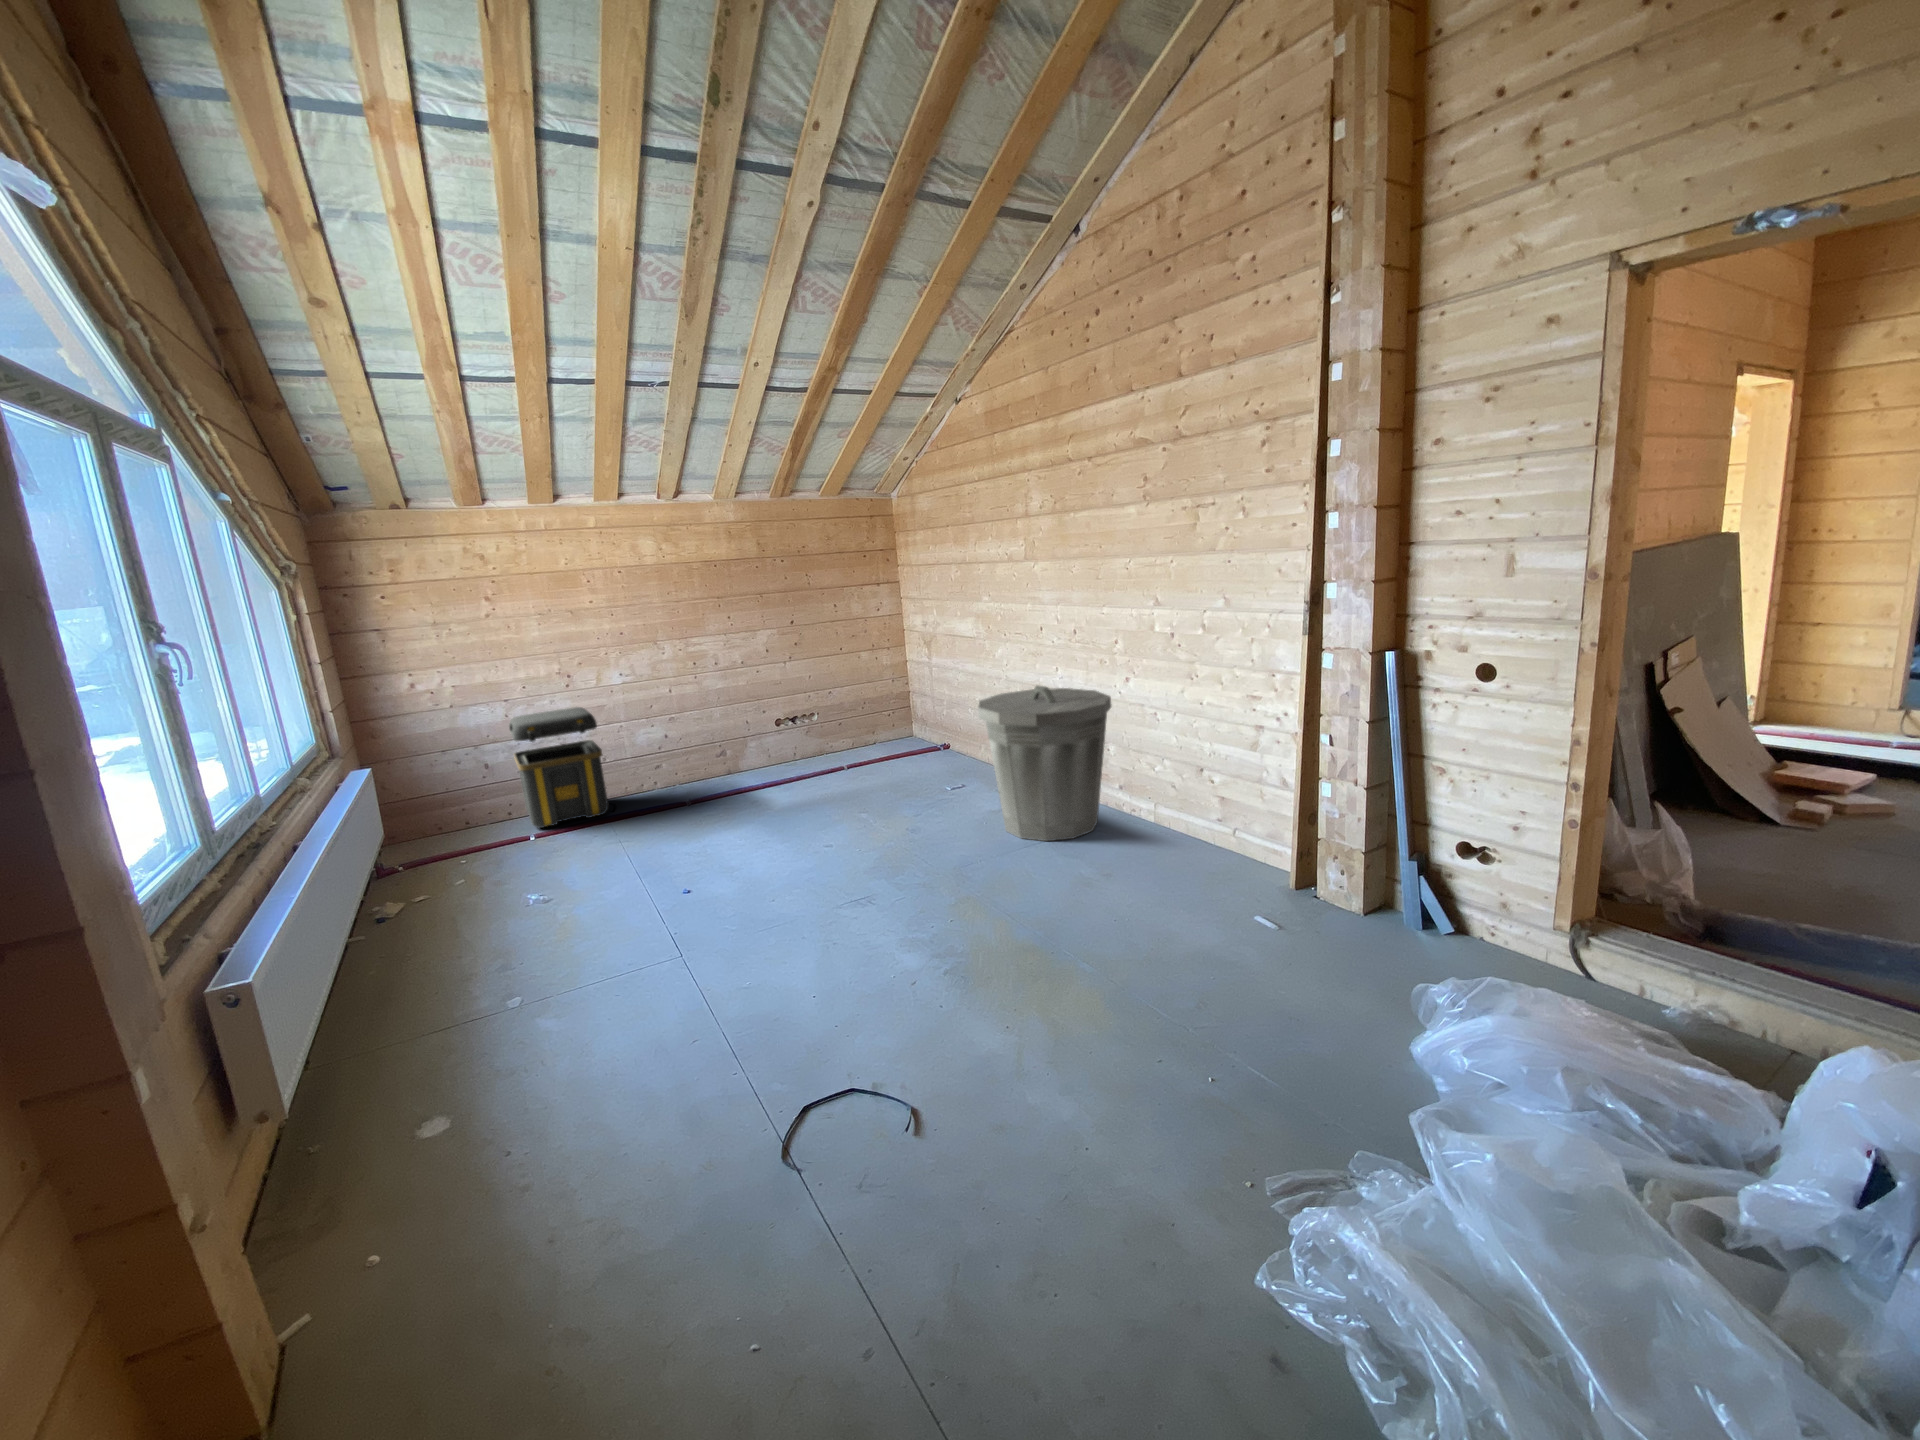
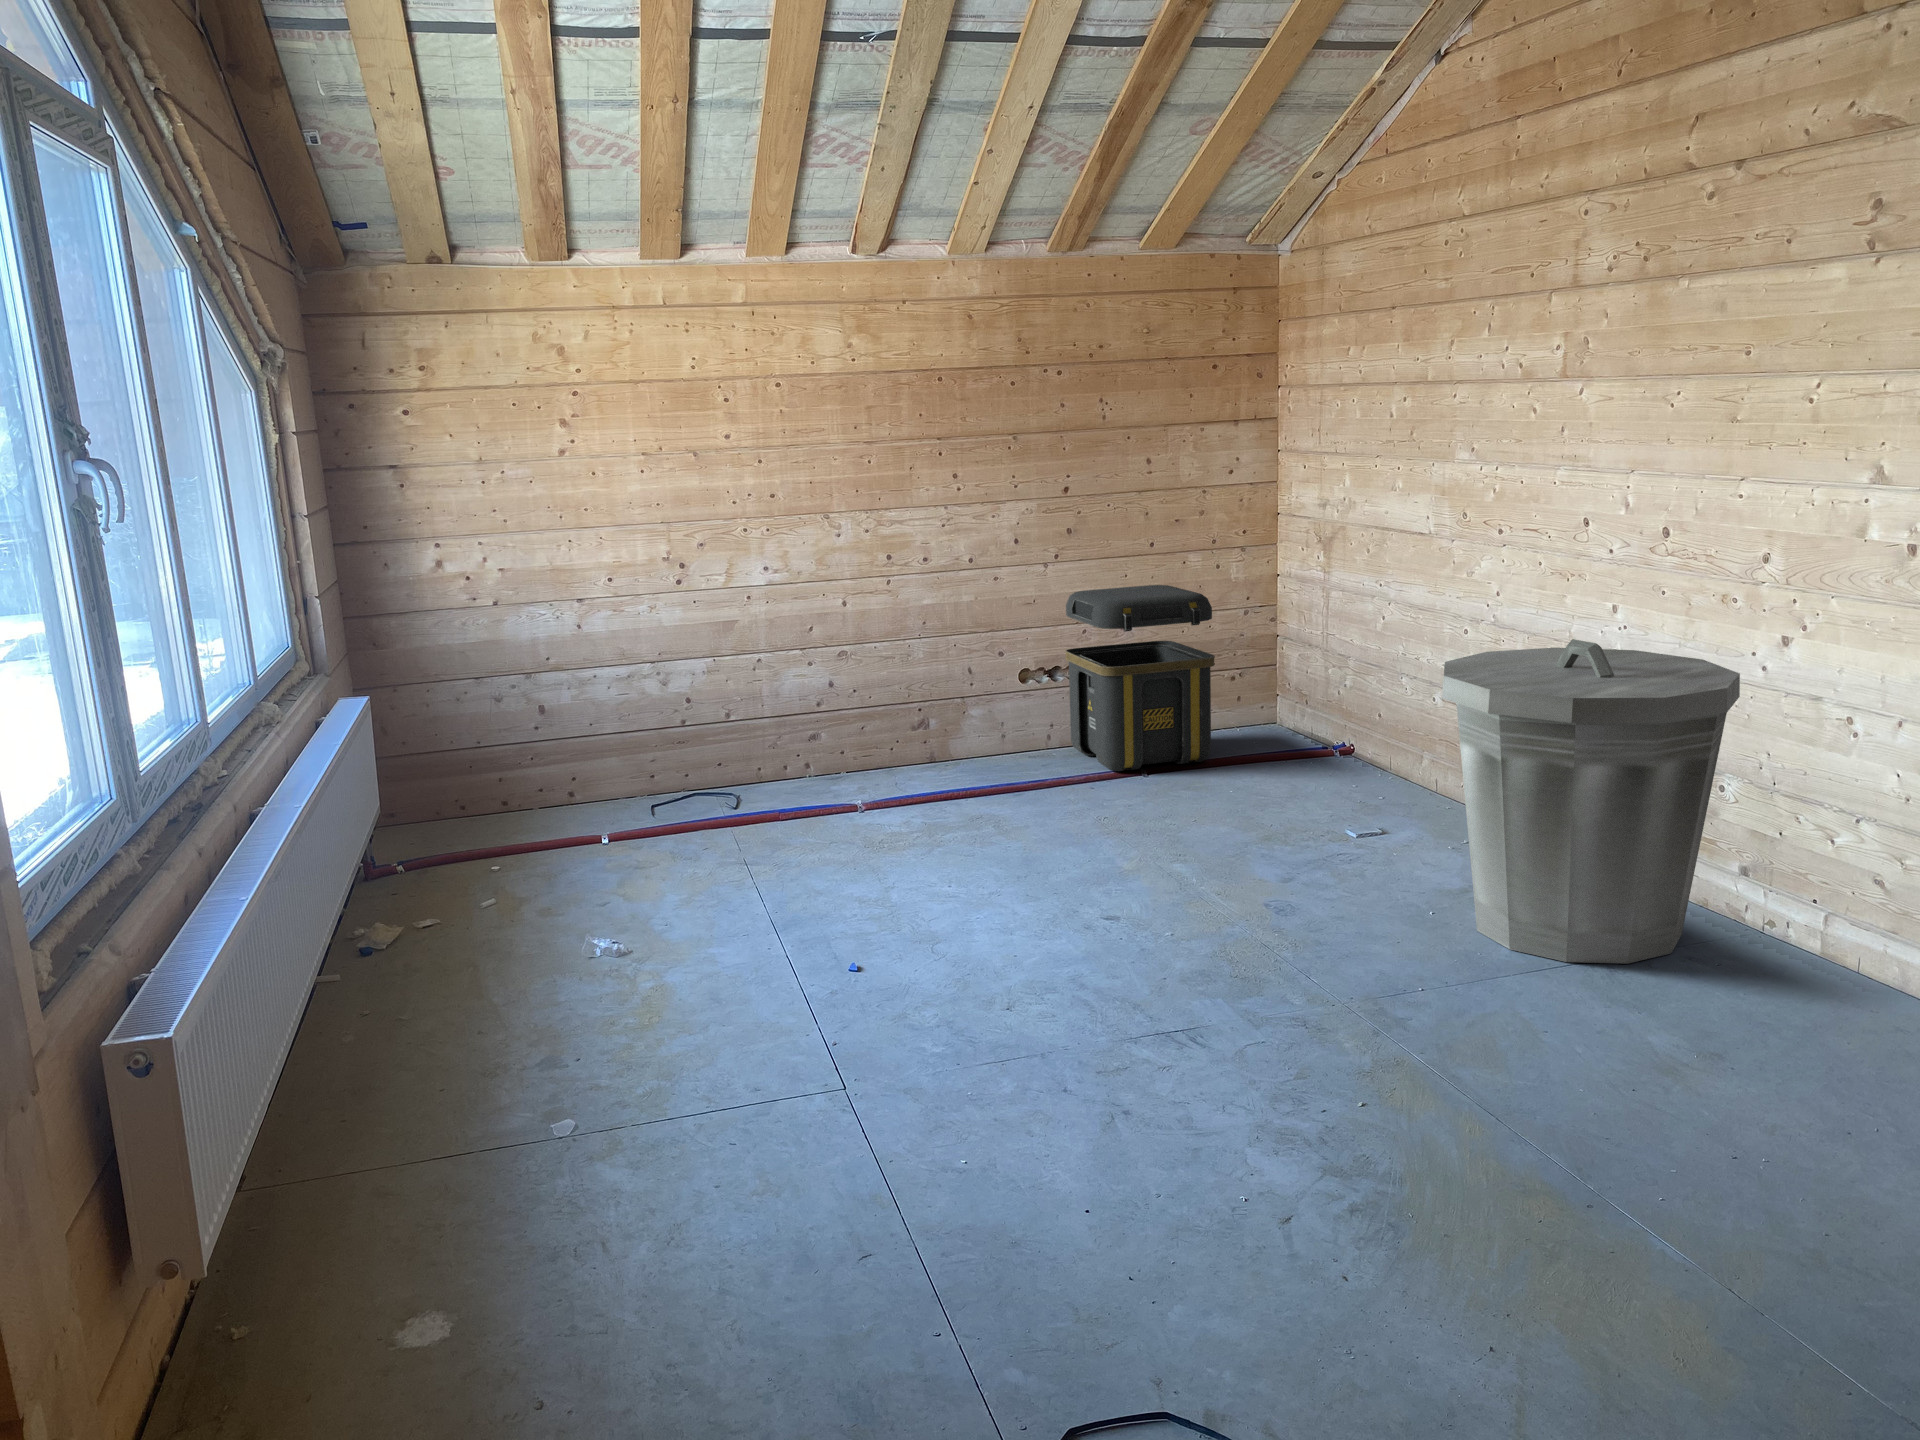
toolbox: present [509,707,608,828] -> present [1065,585,1215,771]

